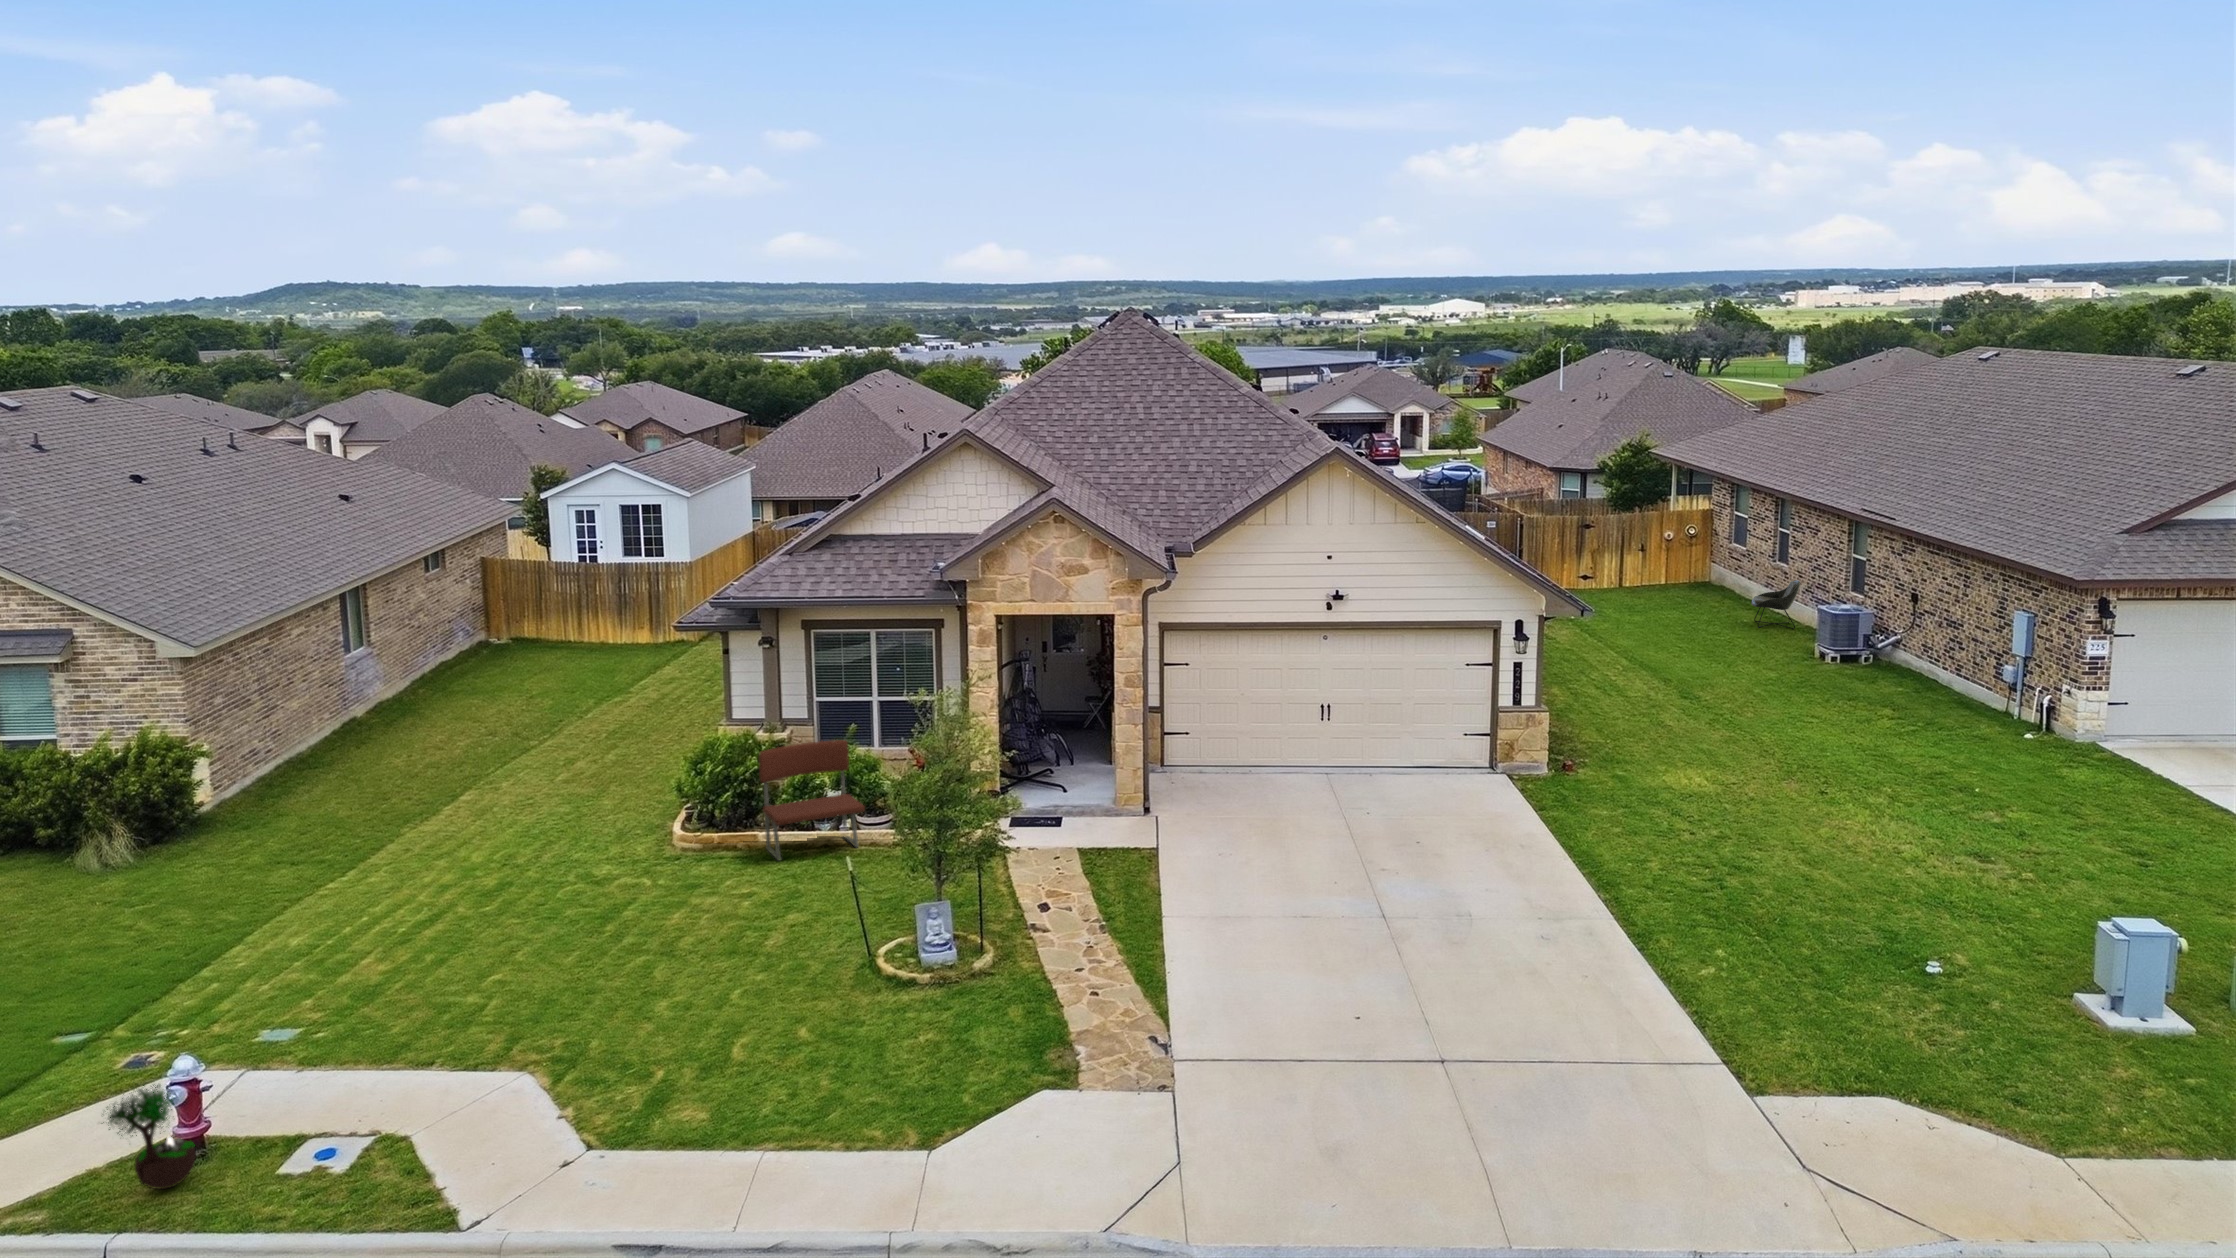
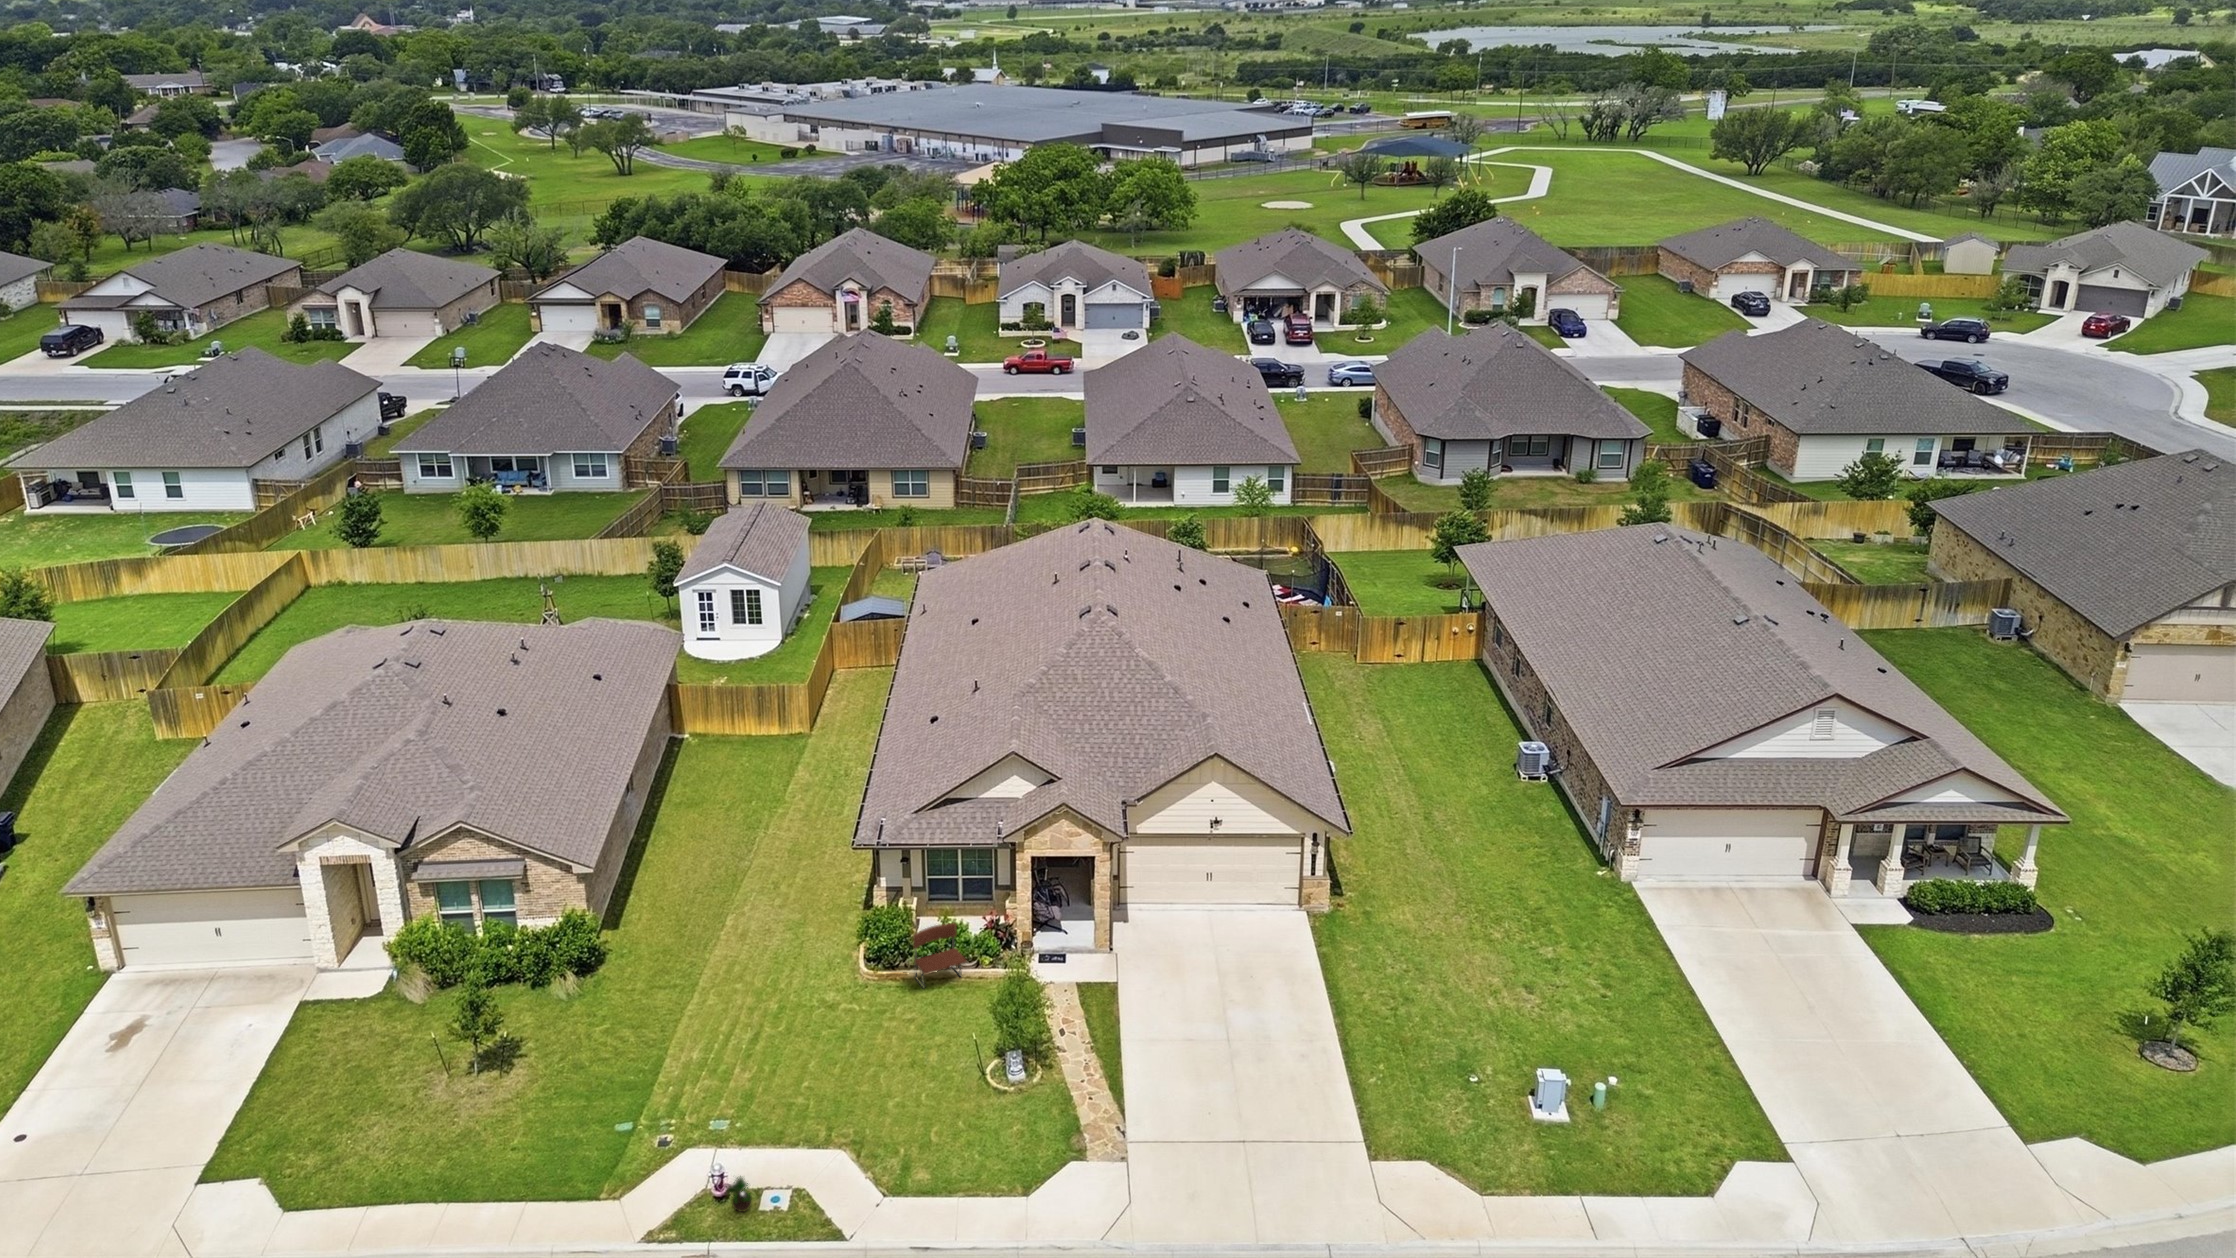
lounge chair: present [1751,580,1800,629] -> none [1494,699,1524,733]

